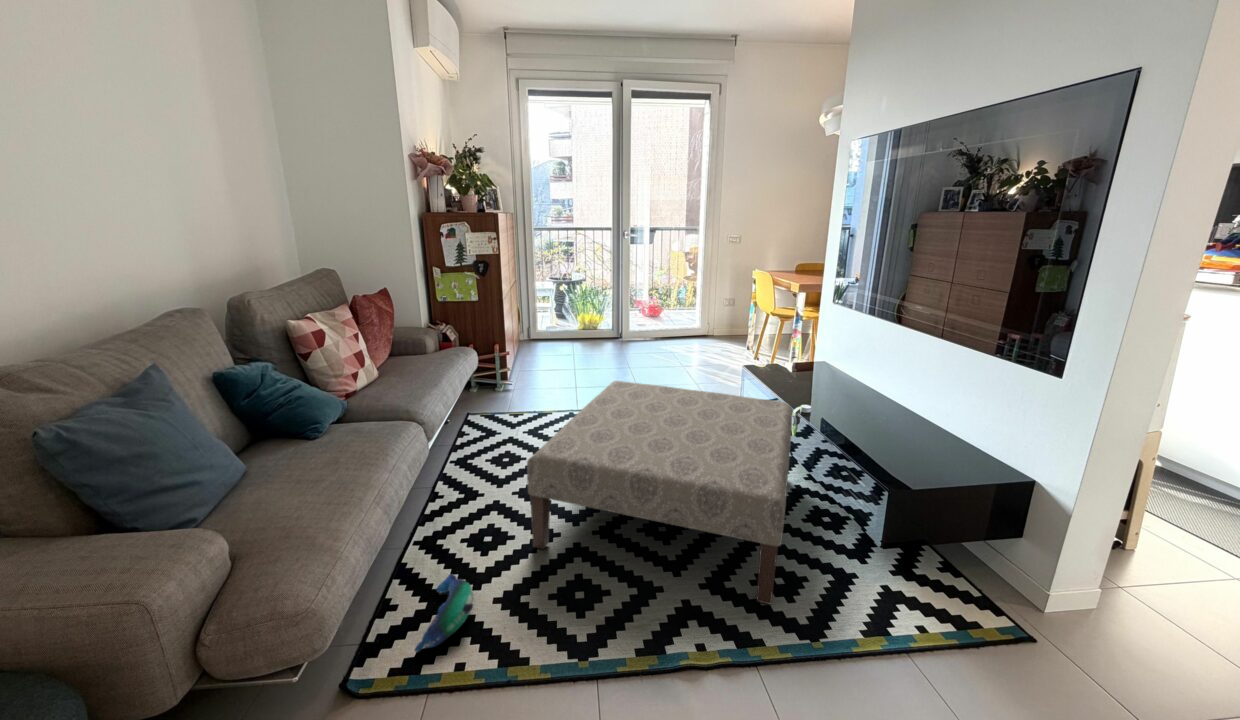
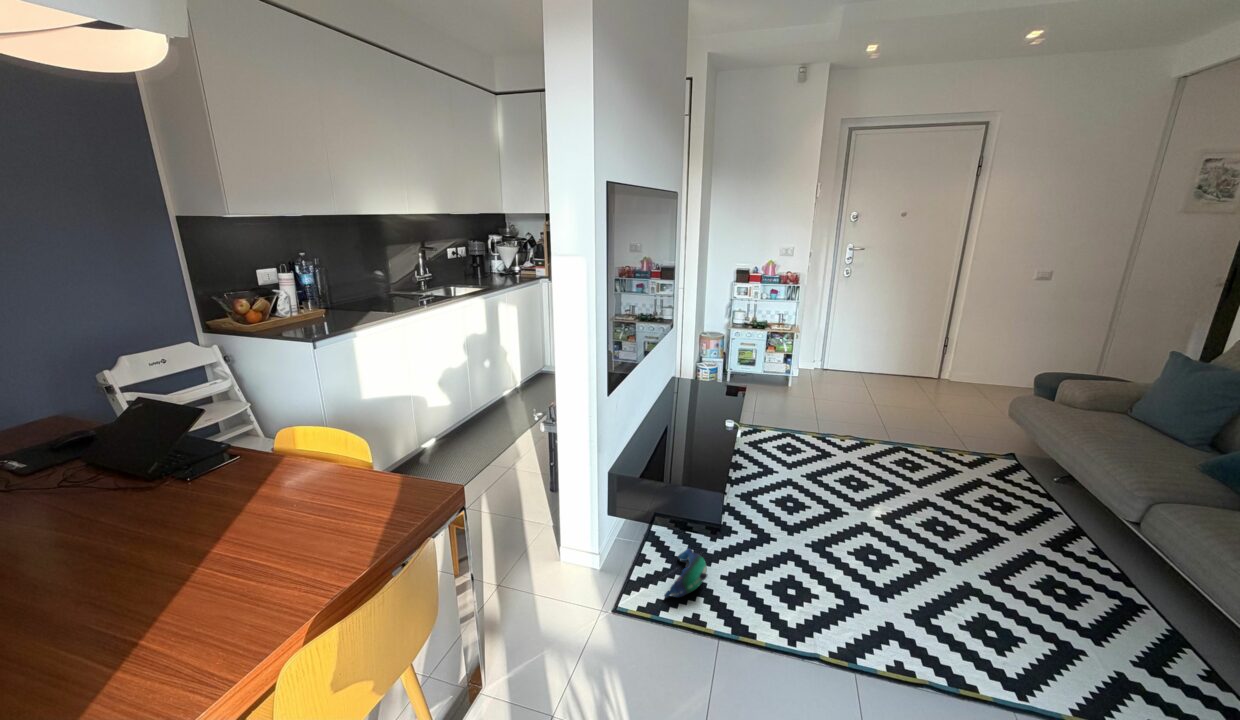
ottoman: present [527,381,793,604] -> none [753,413,1032,651]

